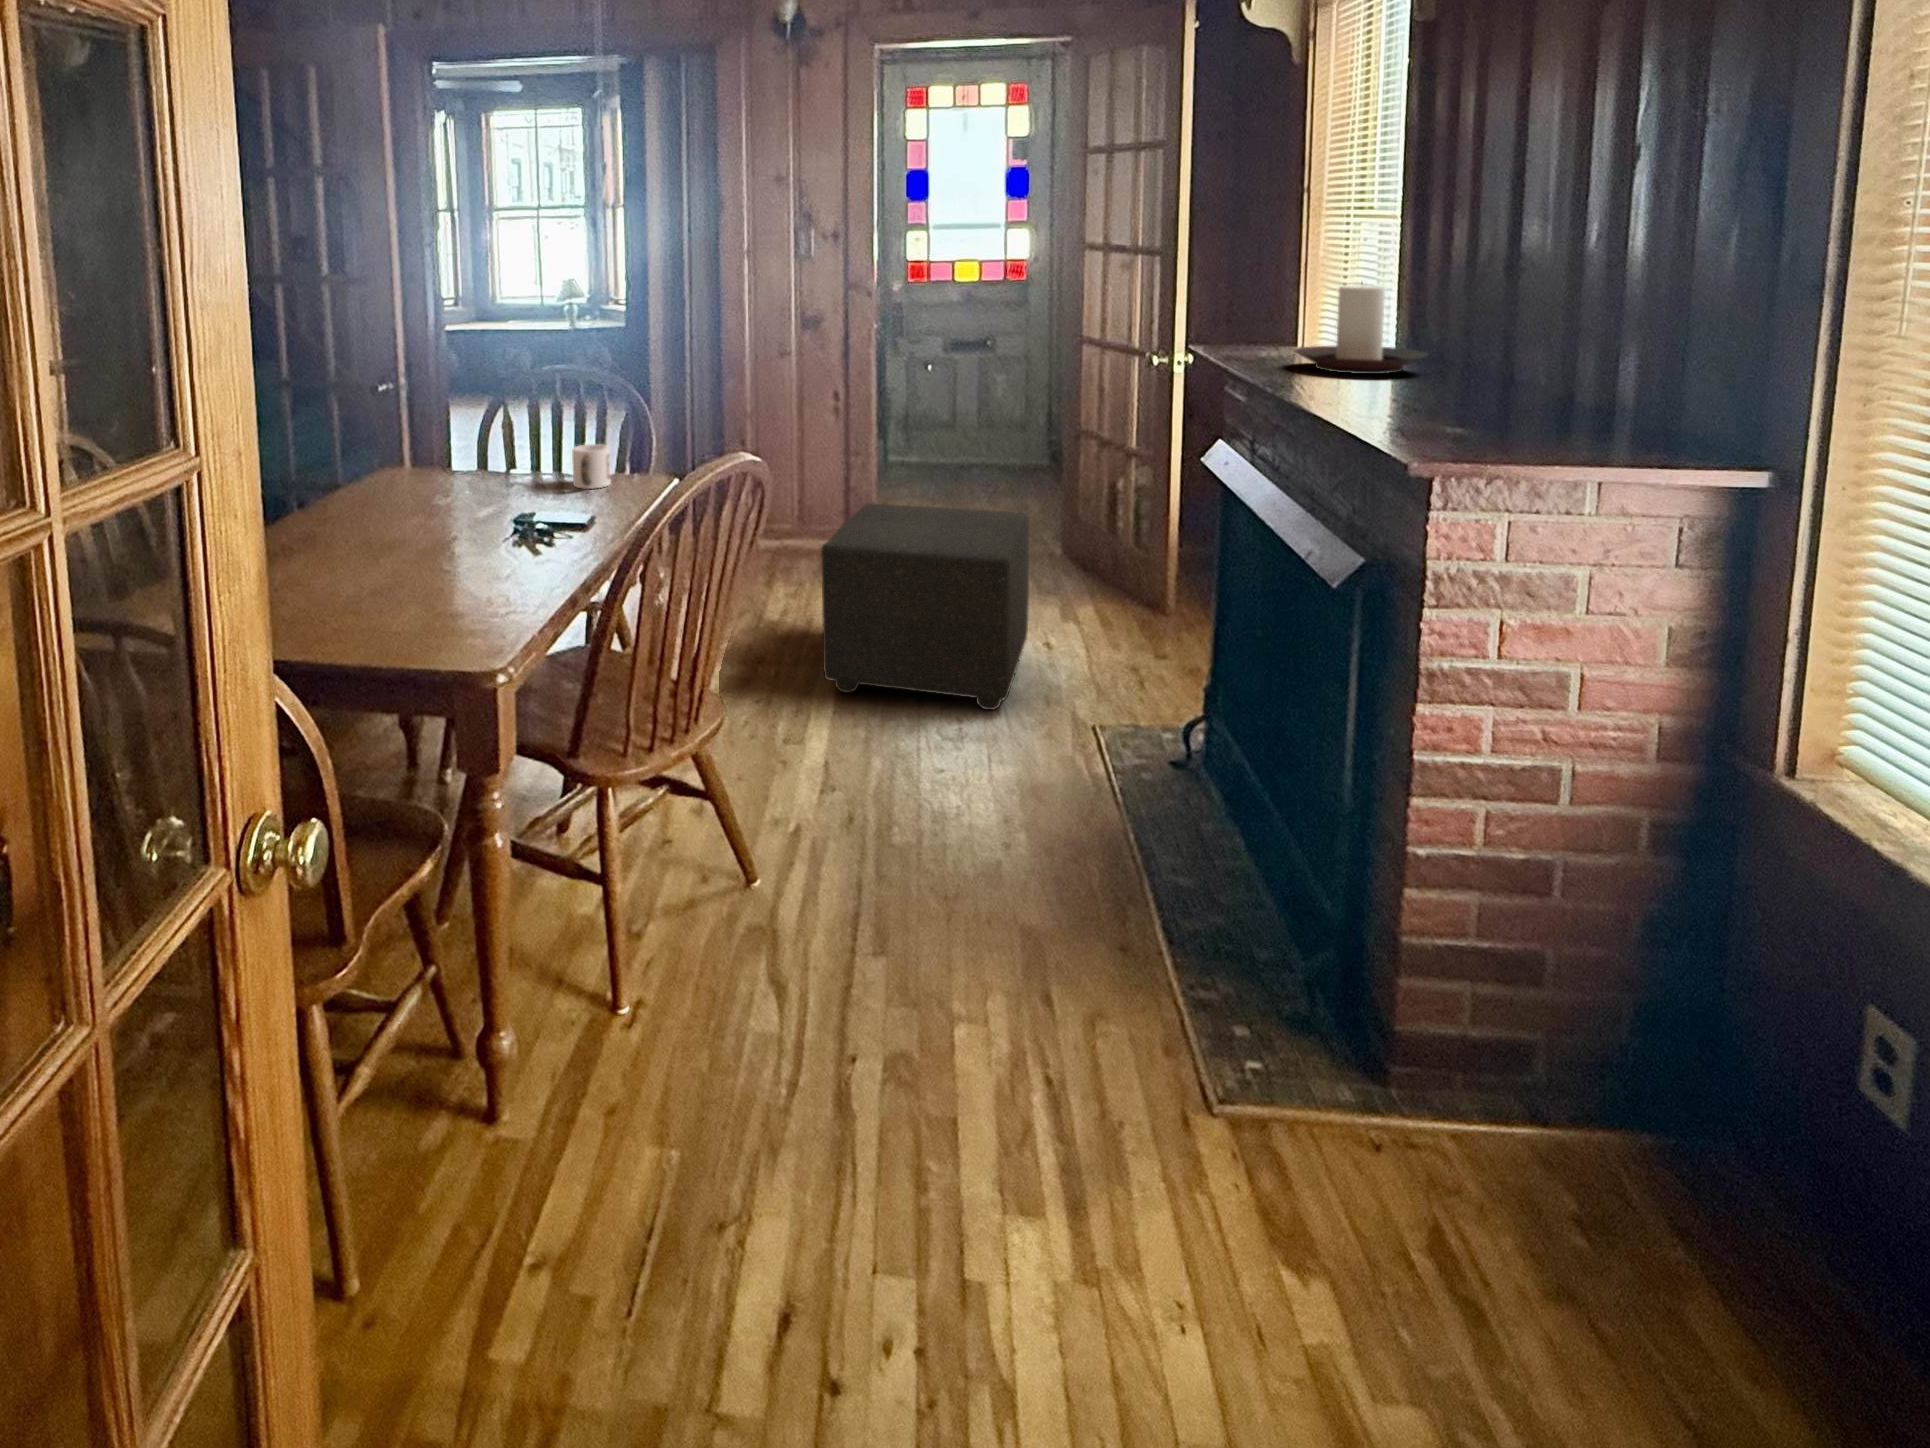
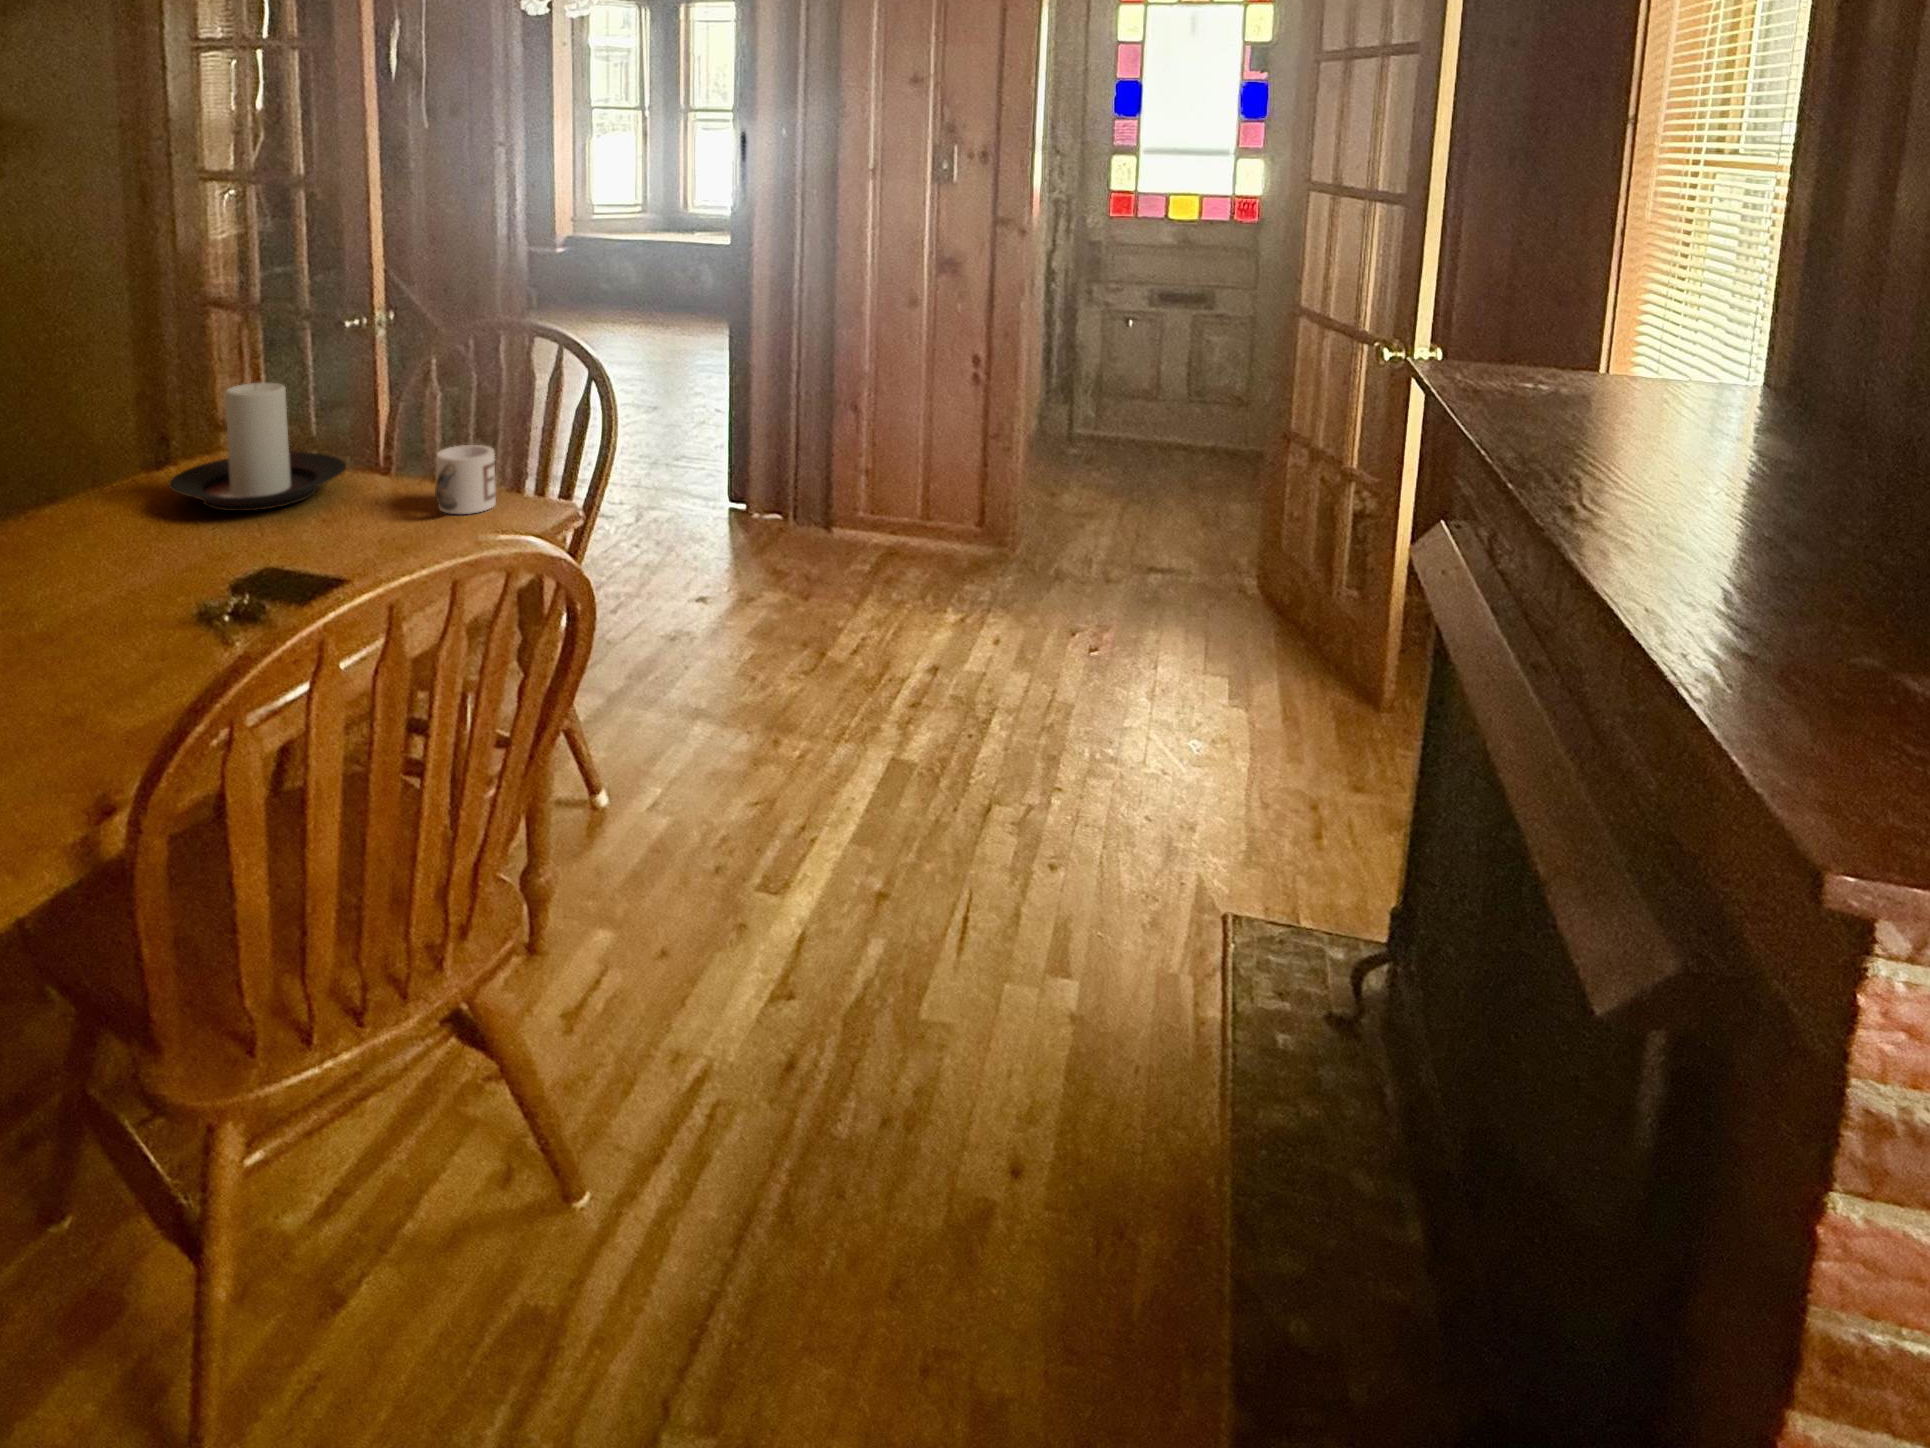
candle holder: present [1294,285,1428,374] -> present [169,382,346,511]
ottoman: present [821,503,1029,710] -> none [853,523,1175,861]

